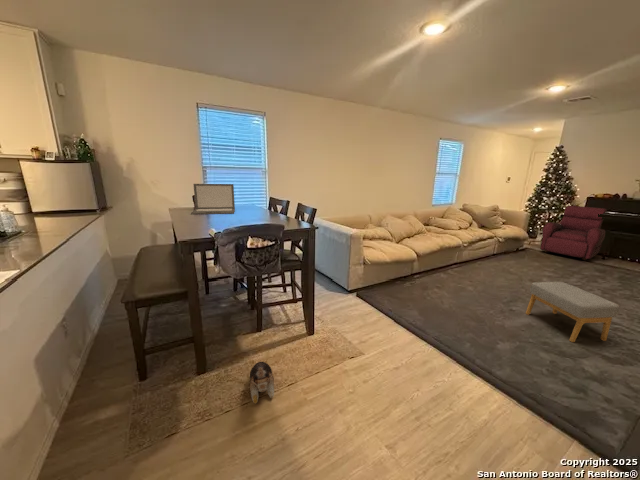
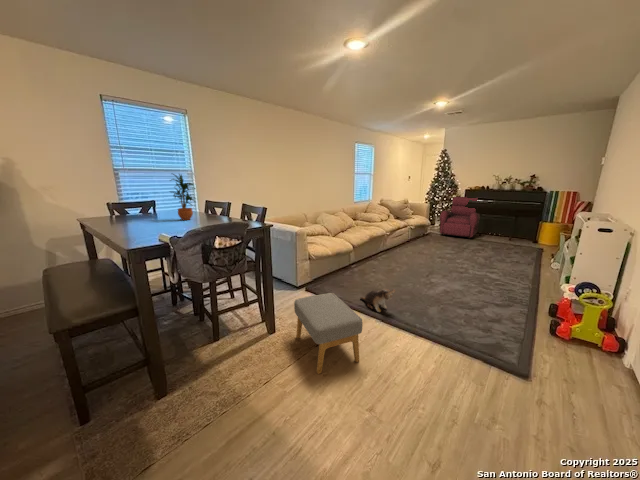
potted plant: none [235,173,261,216] -> present [172,174,195,220]
laptop: present [191,184,235,214] -> none [110,187,168,223]
footstool: present [526,282,619,342] -> present [294,293,363,374]
plush toy: present [250,362,274,404] -> present [361,289,395,312]

